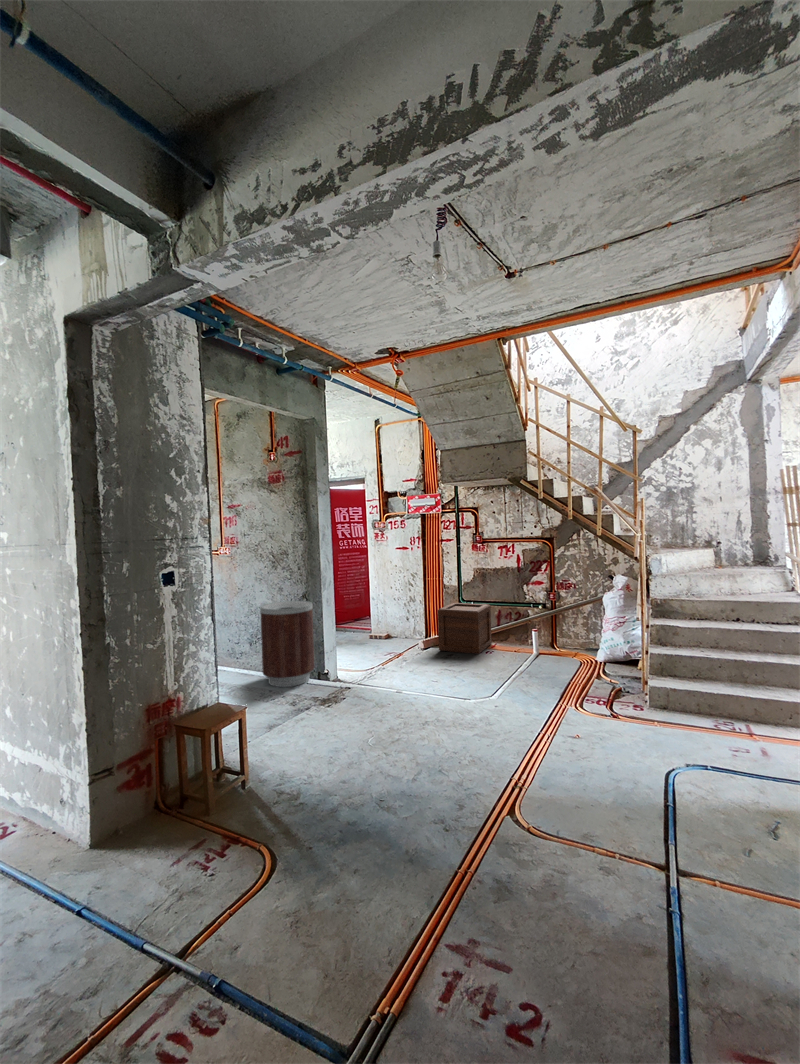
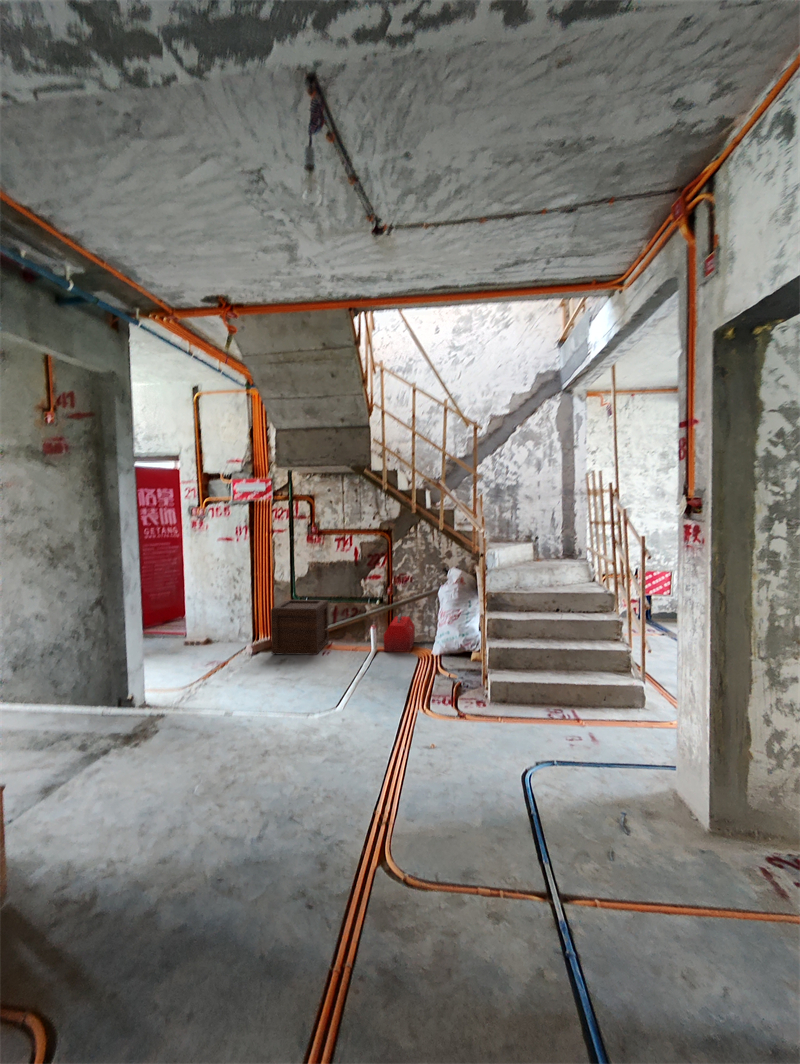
trash can: present [260,601,314,687] -> none [23,612,110,731]
toolbox: none [543,620,578,659] -> present [384,614,415,652]

